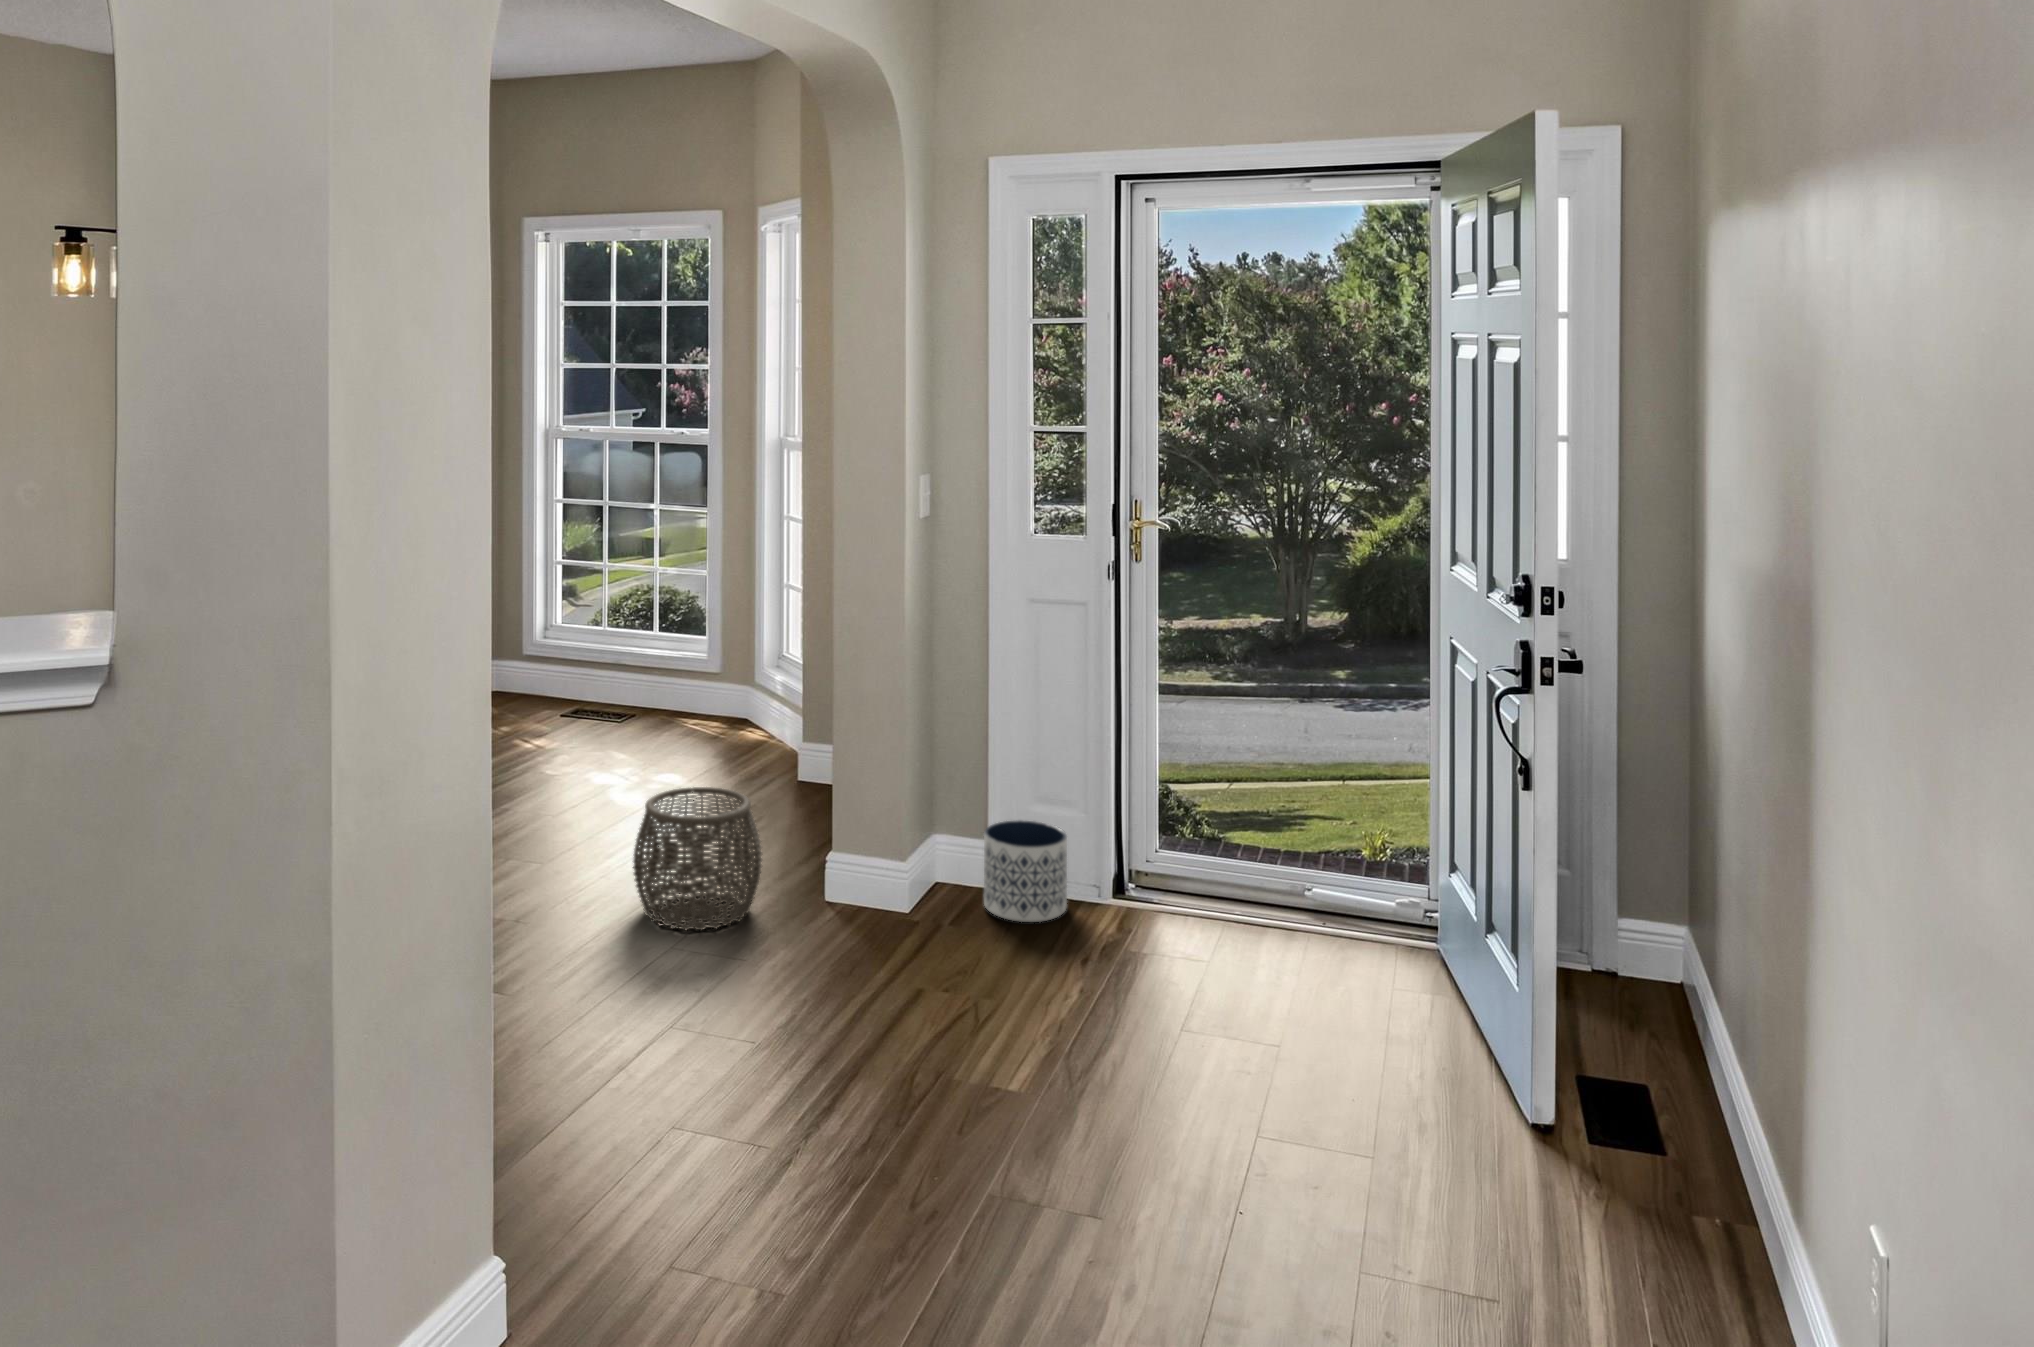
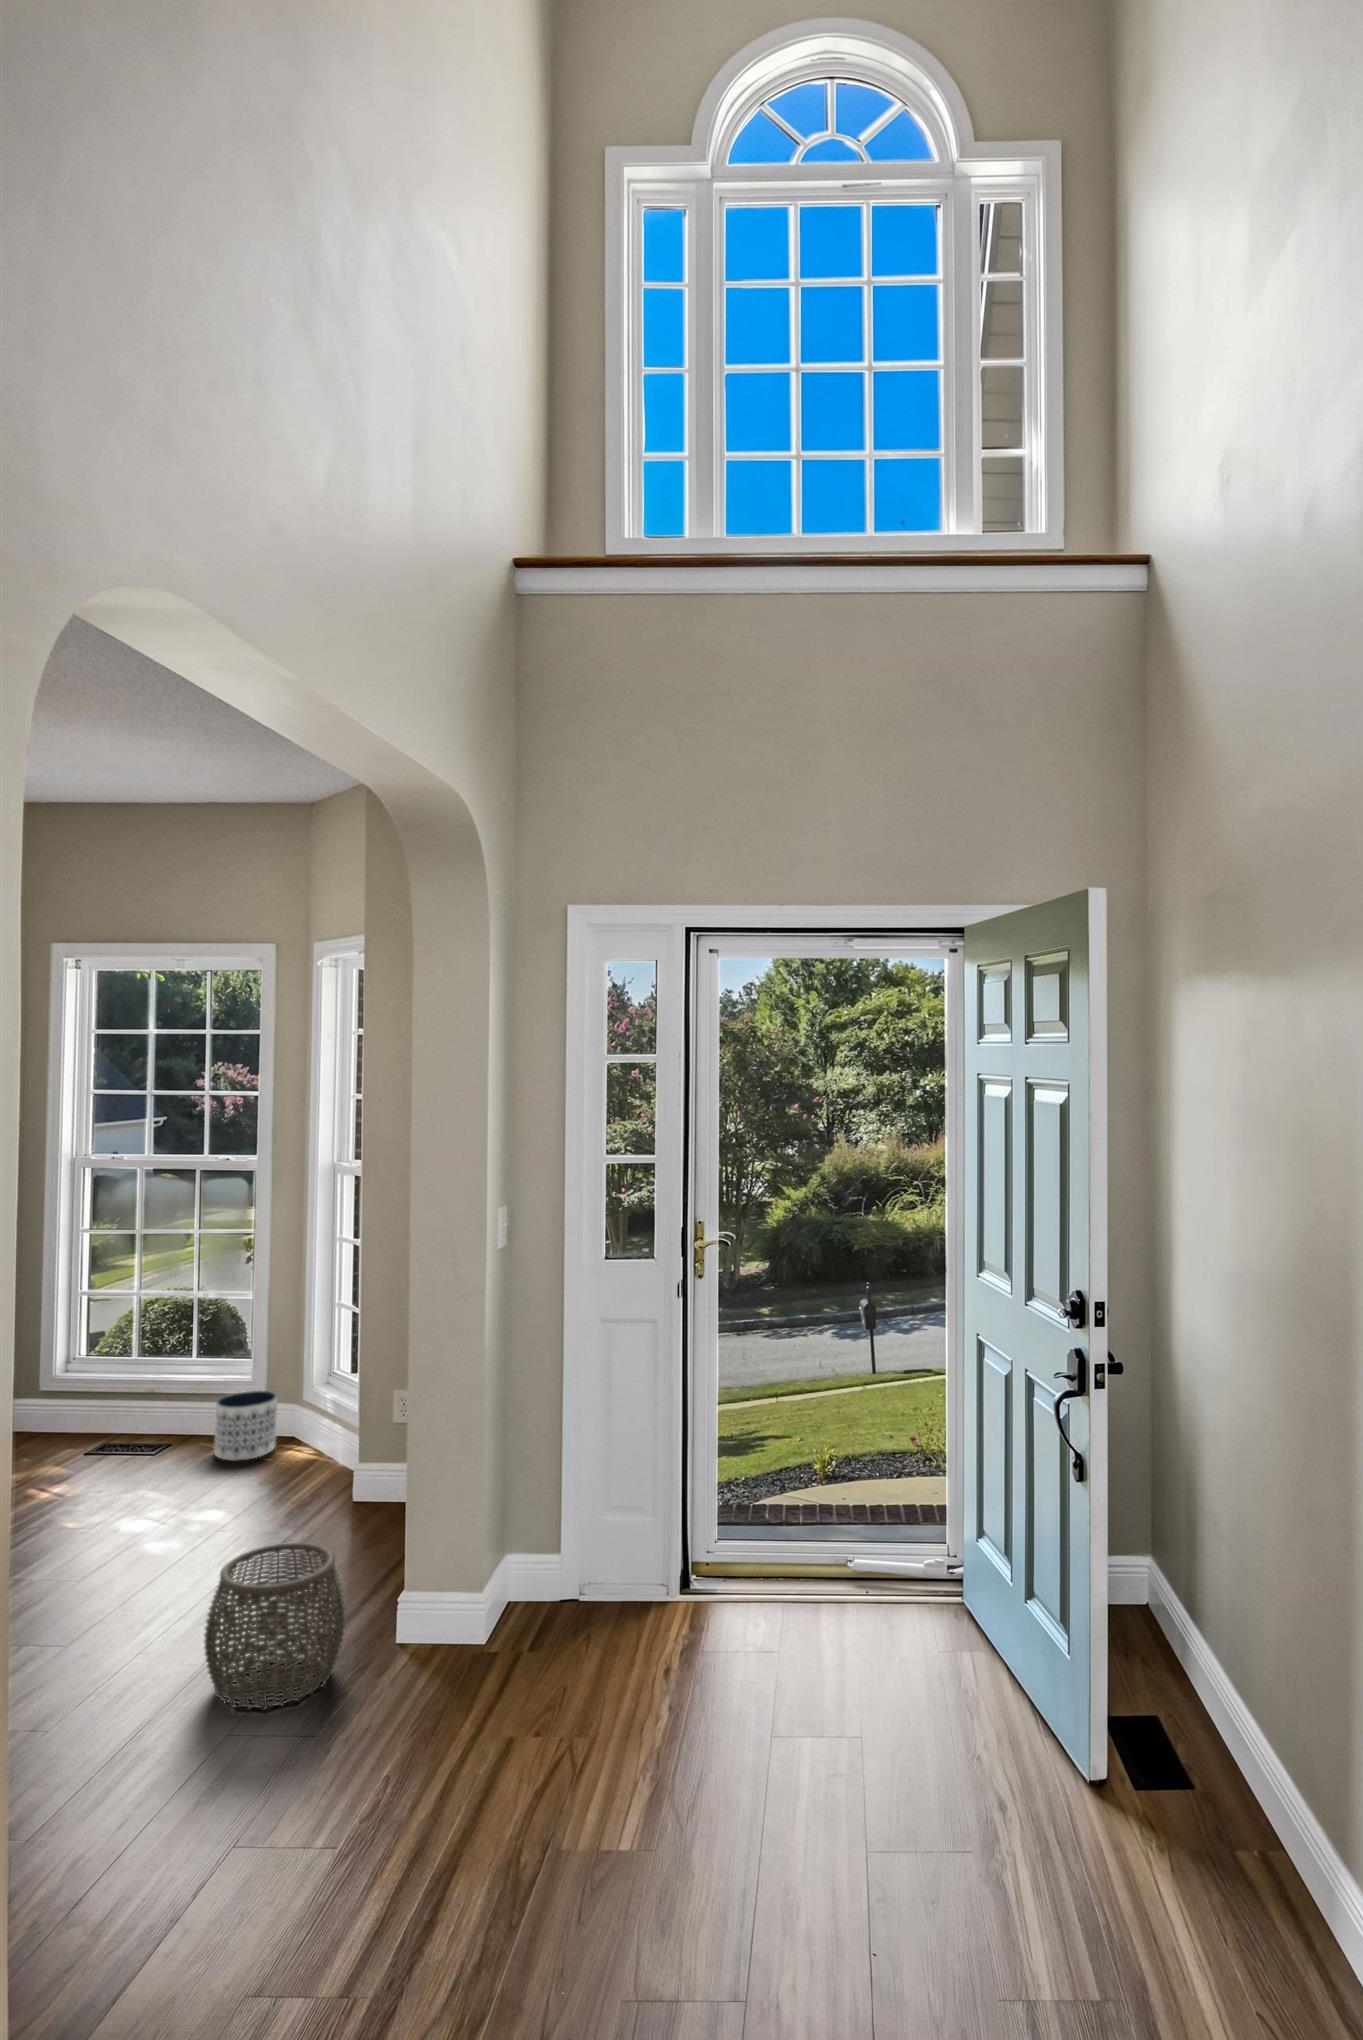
planter: present [984,820,1067,922] -> present [214,1391,277,1461]

